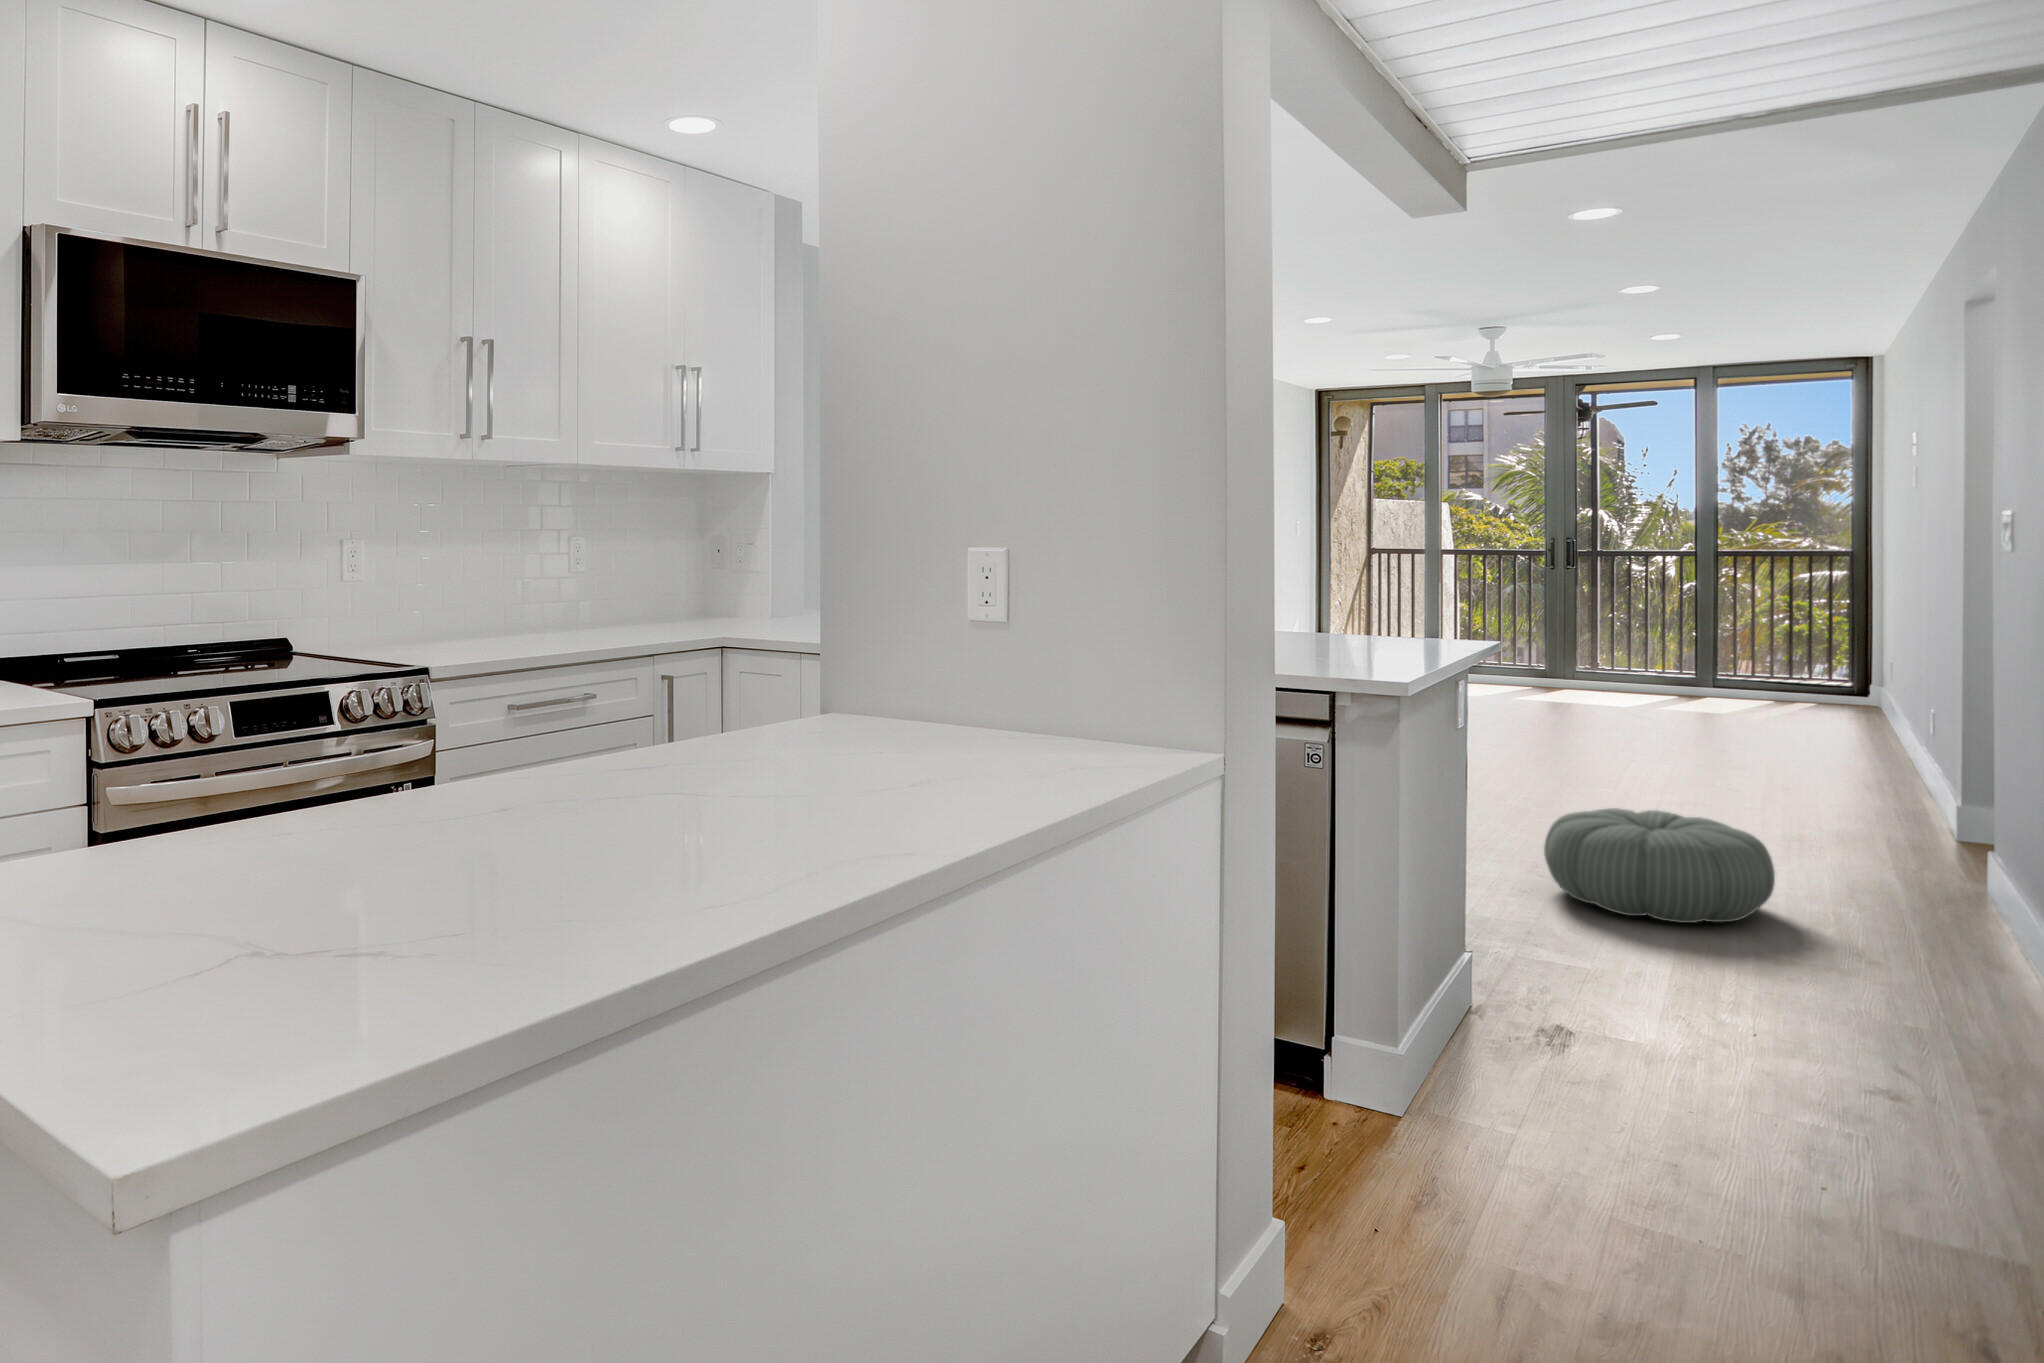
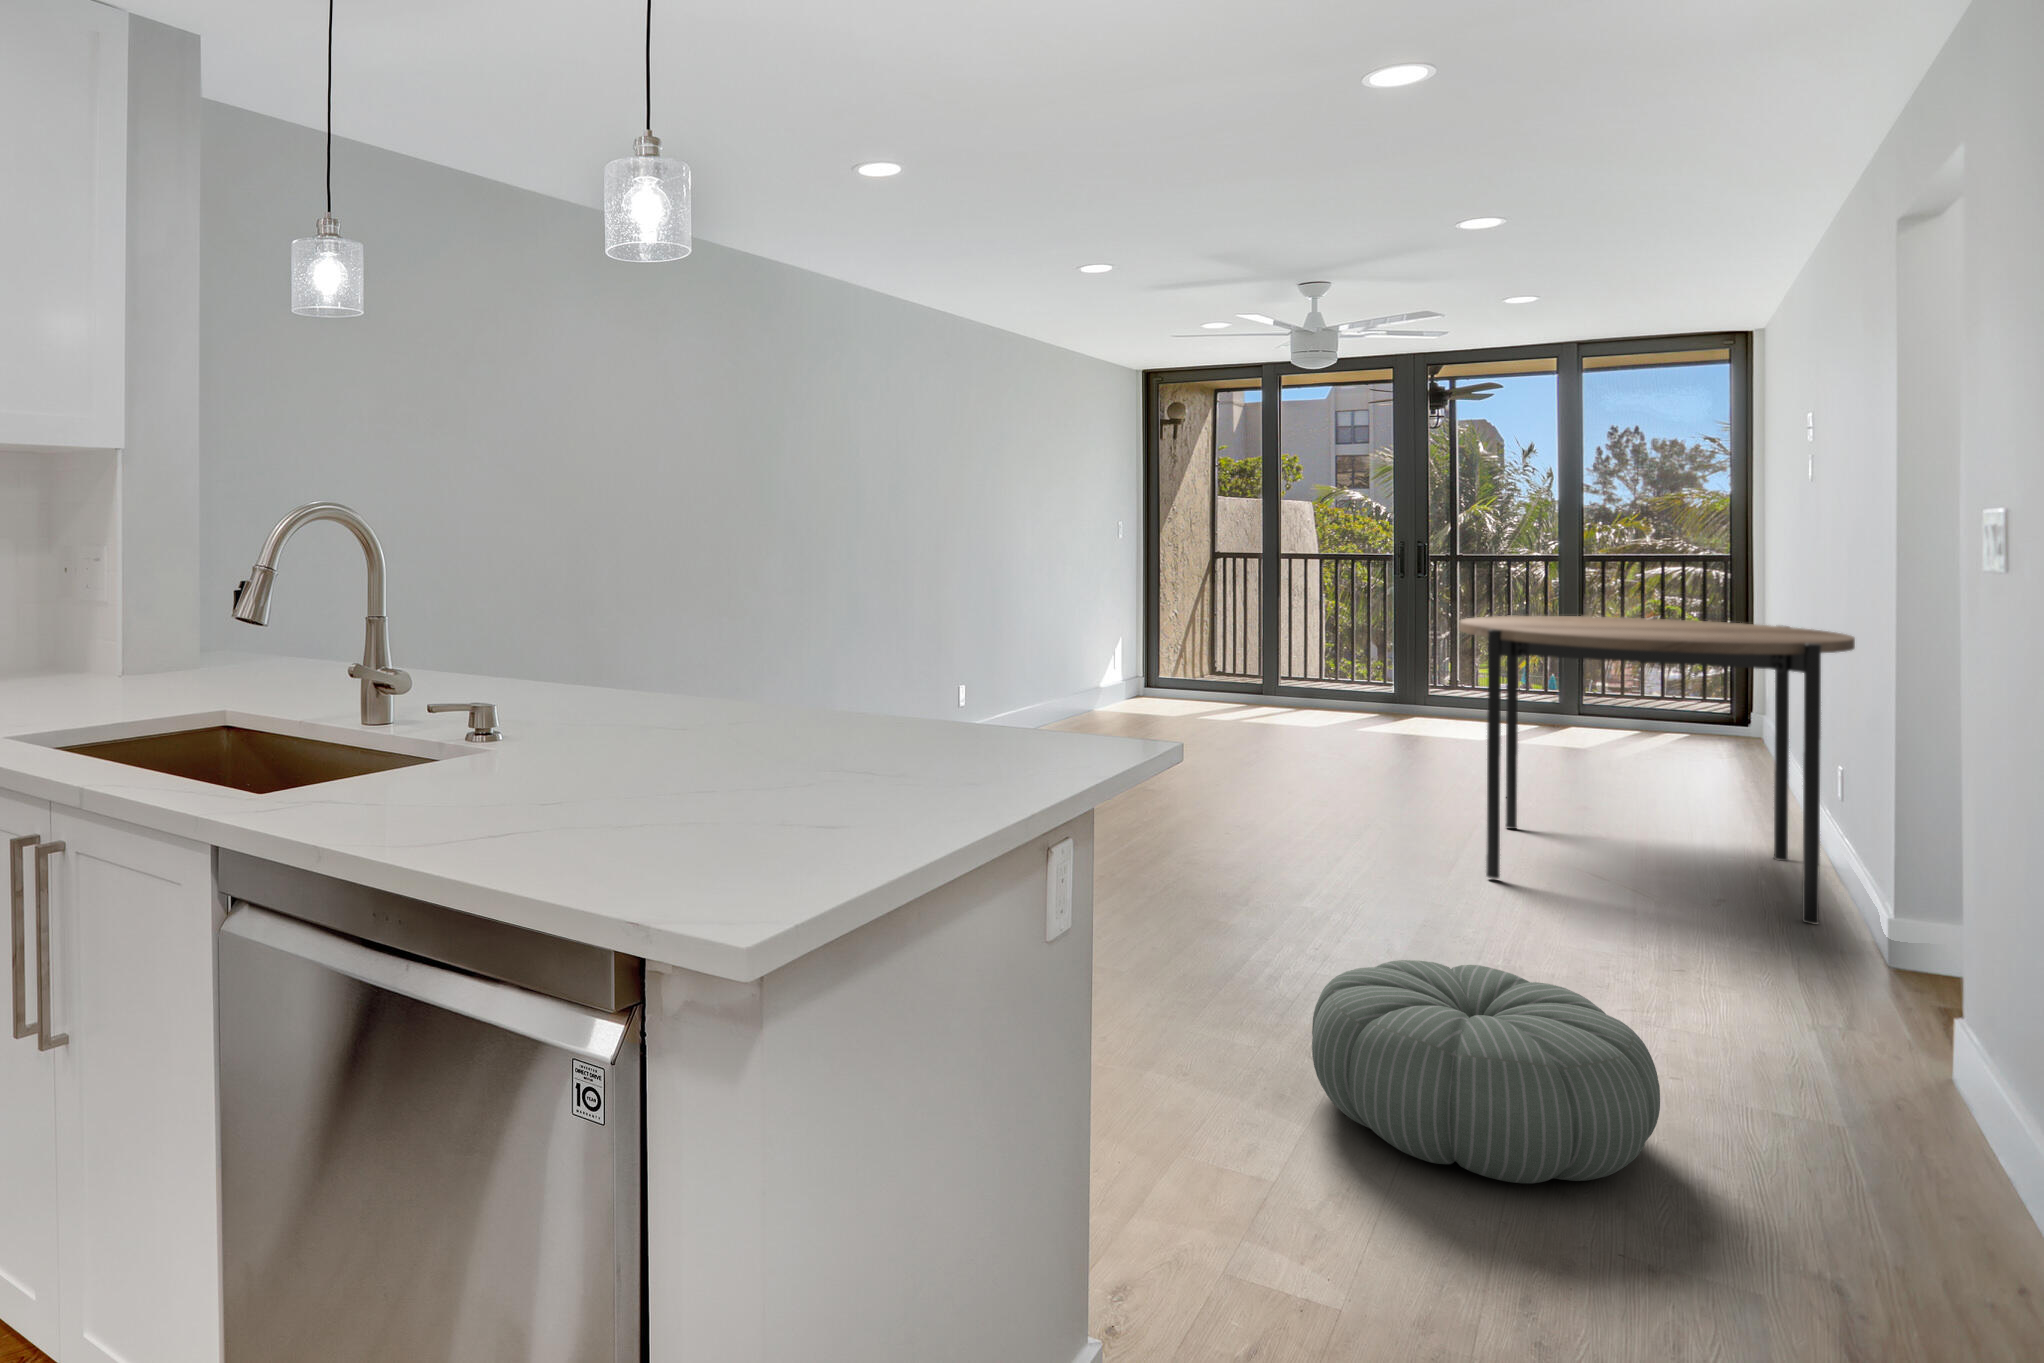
dining table: none [1621,595,1933,818] -> present [1459,615,1855,924]

